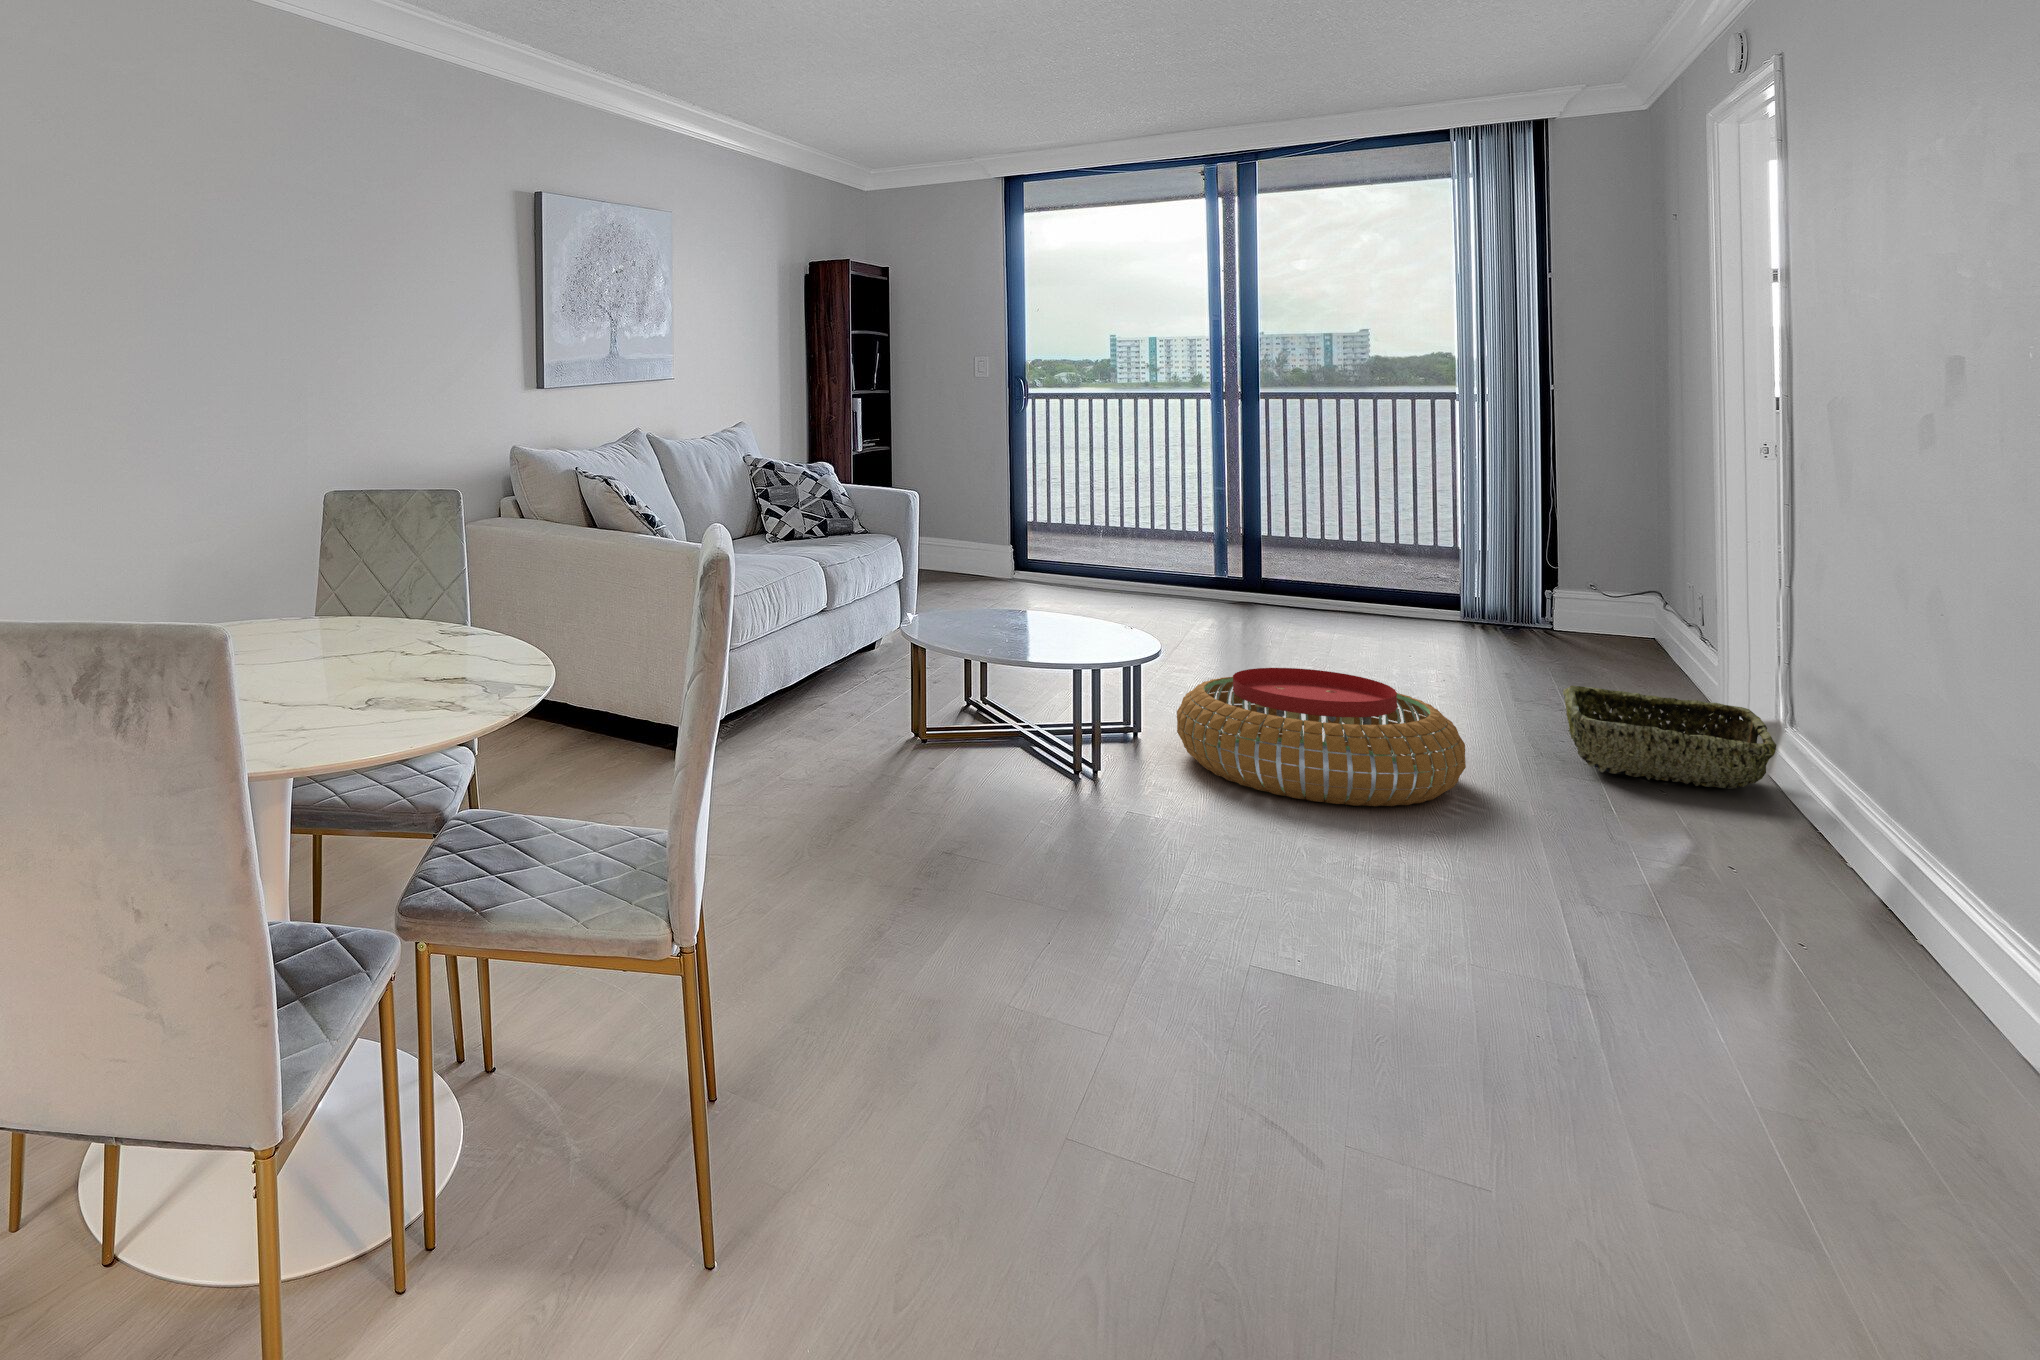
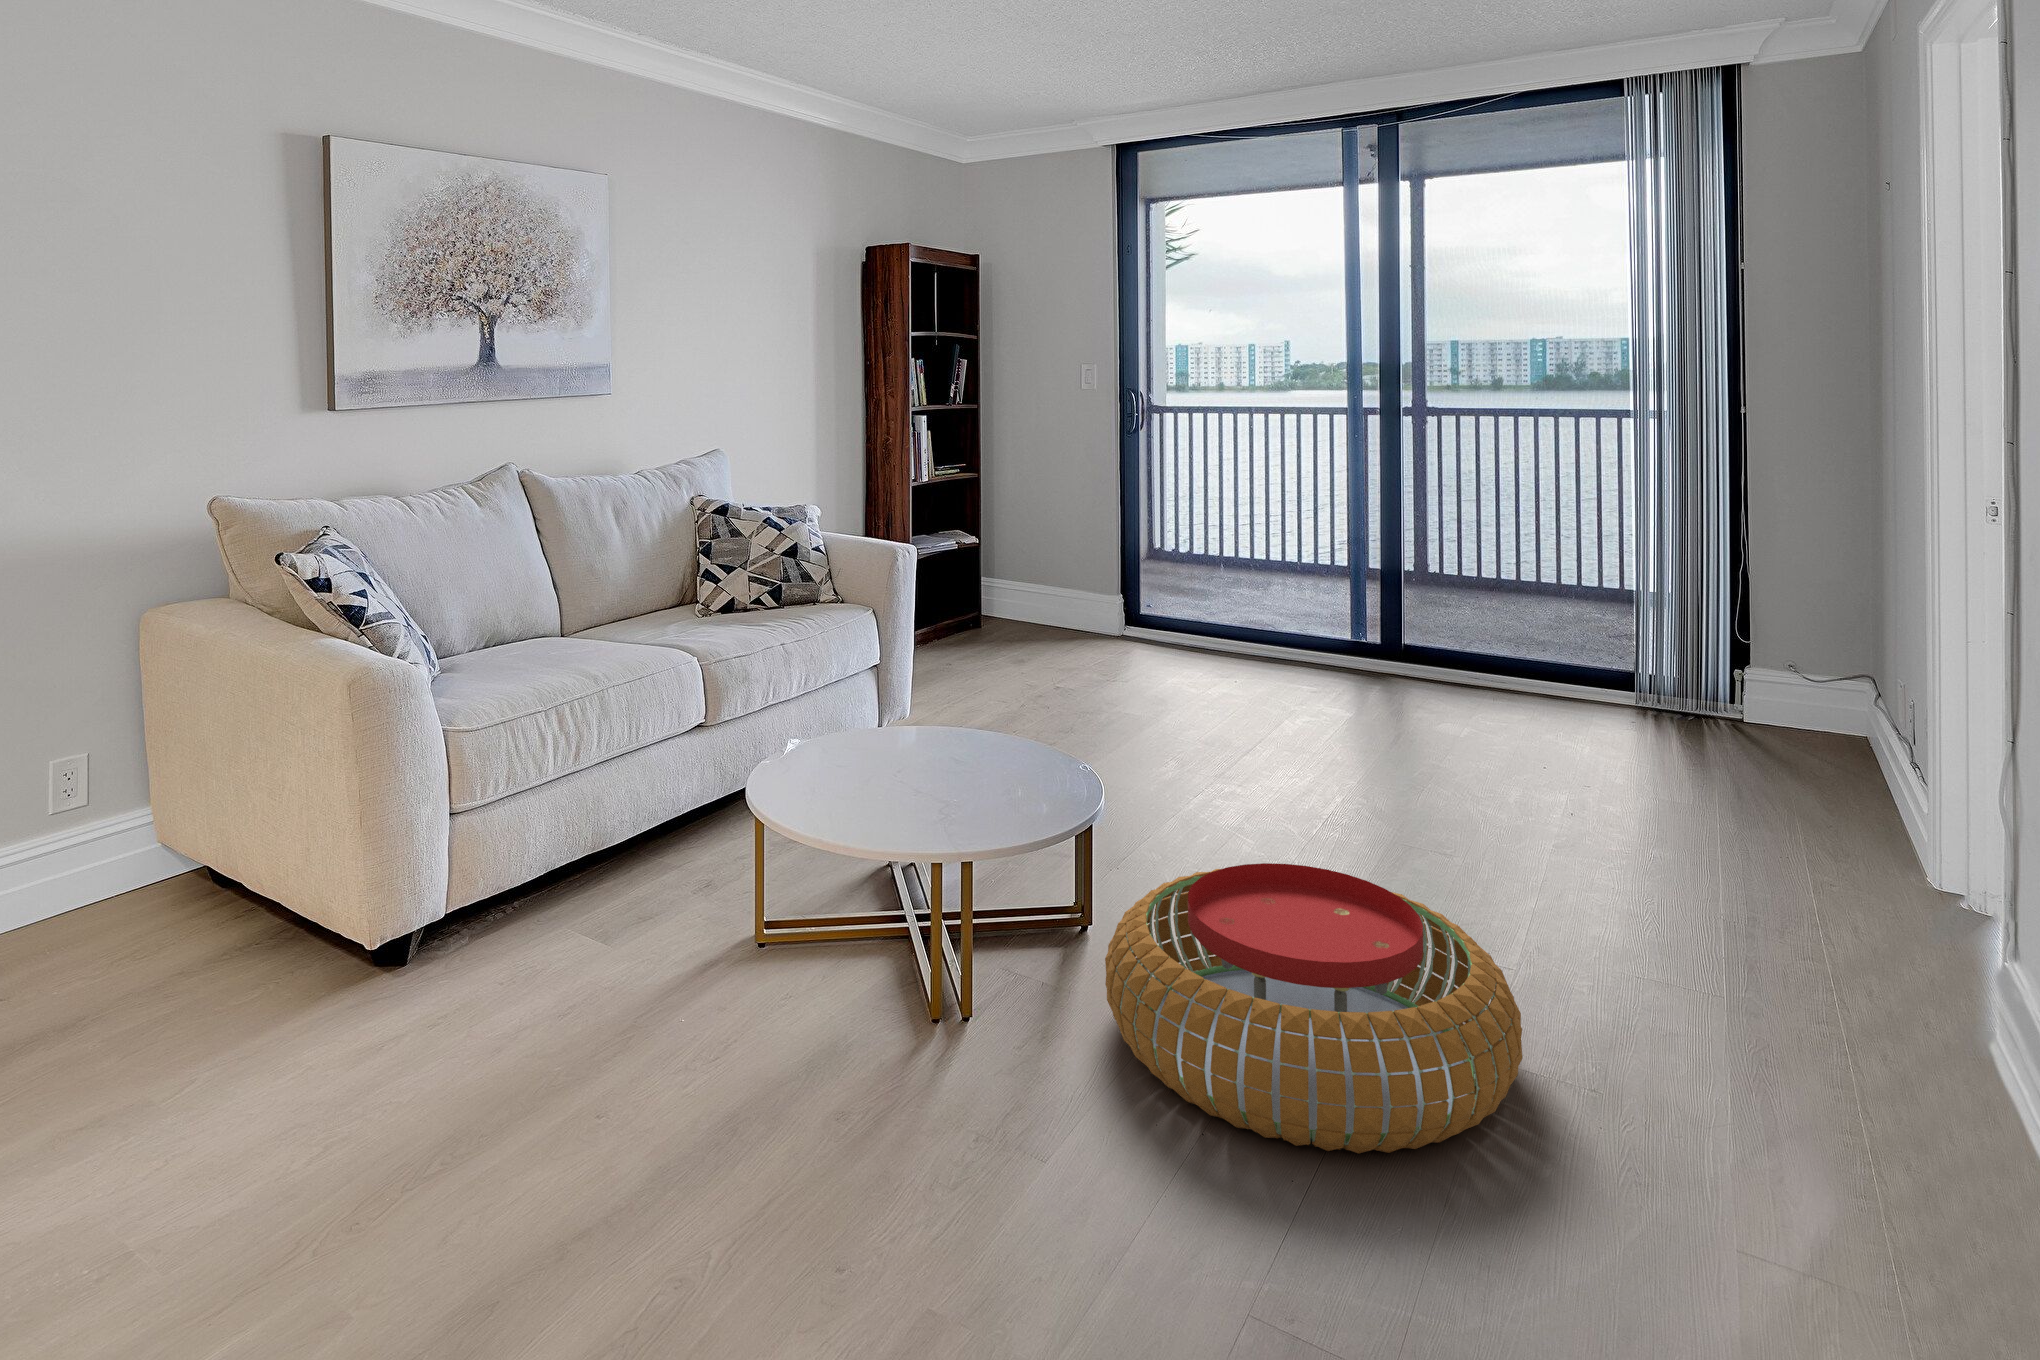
woven basket: present [1563,686,1776,789] -> none [1698,898,2019,1104]

